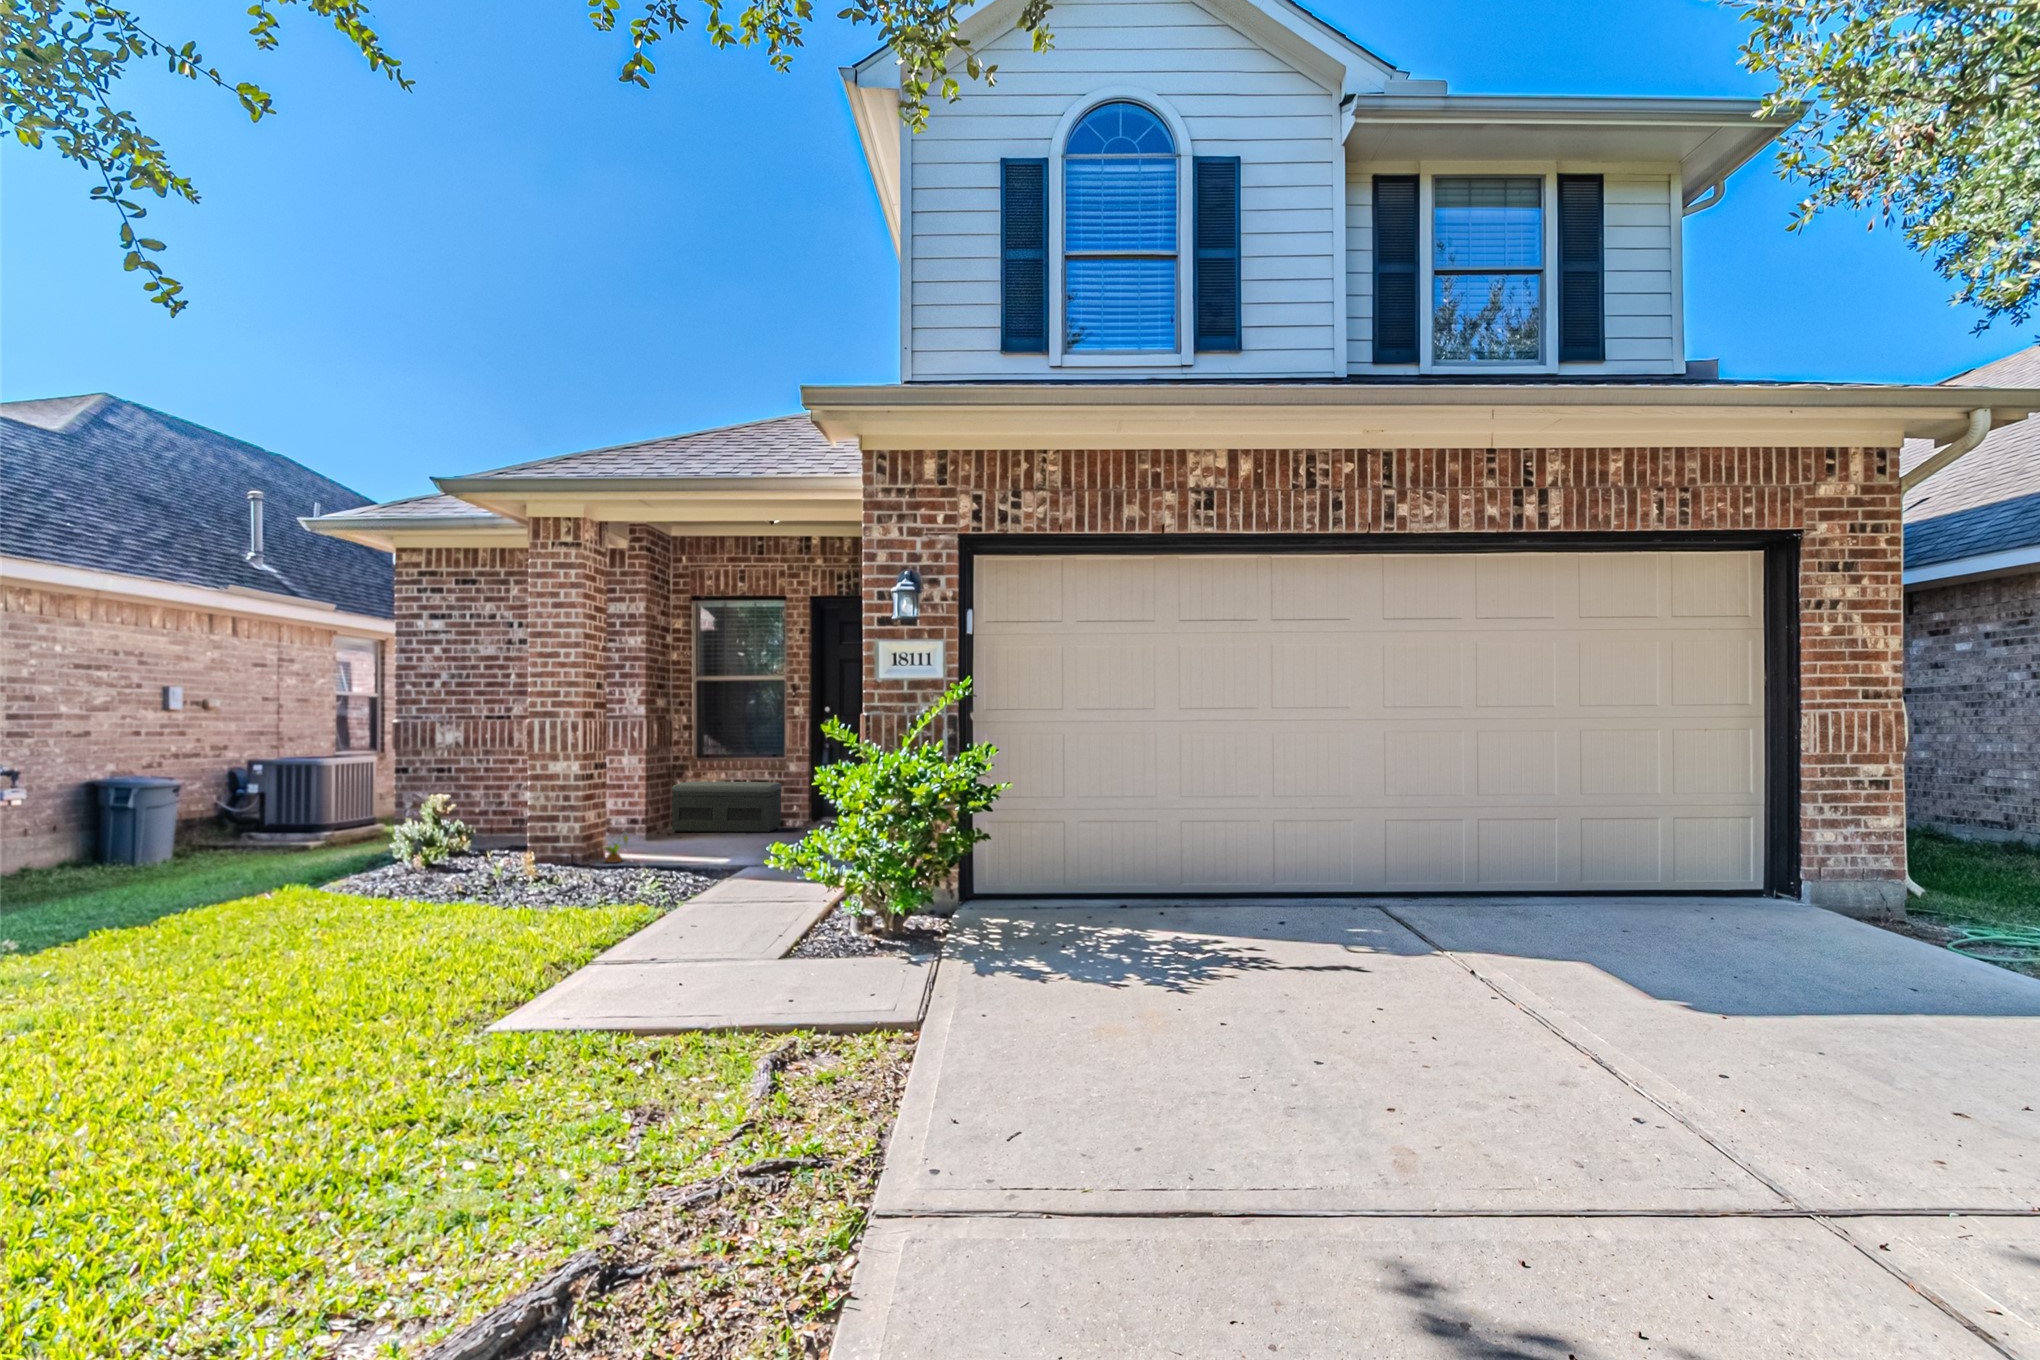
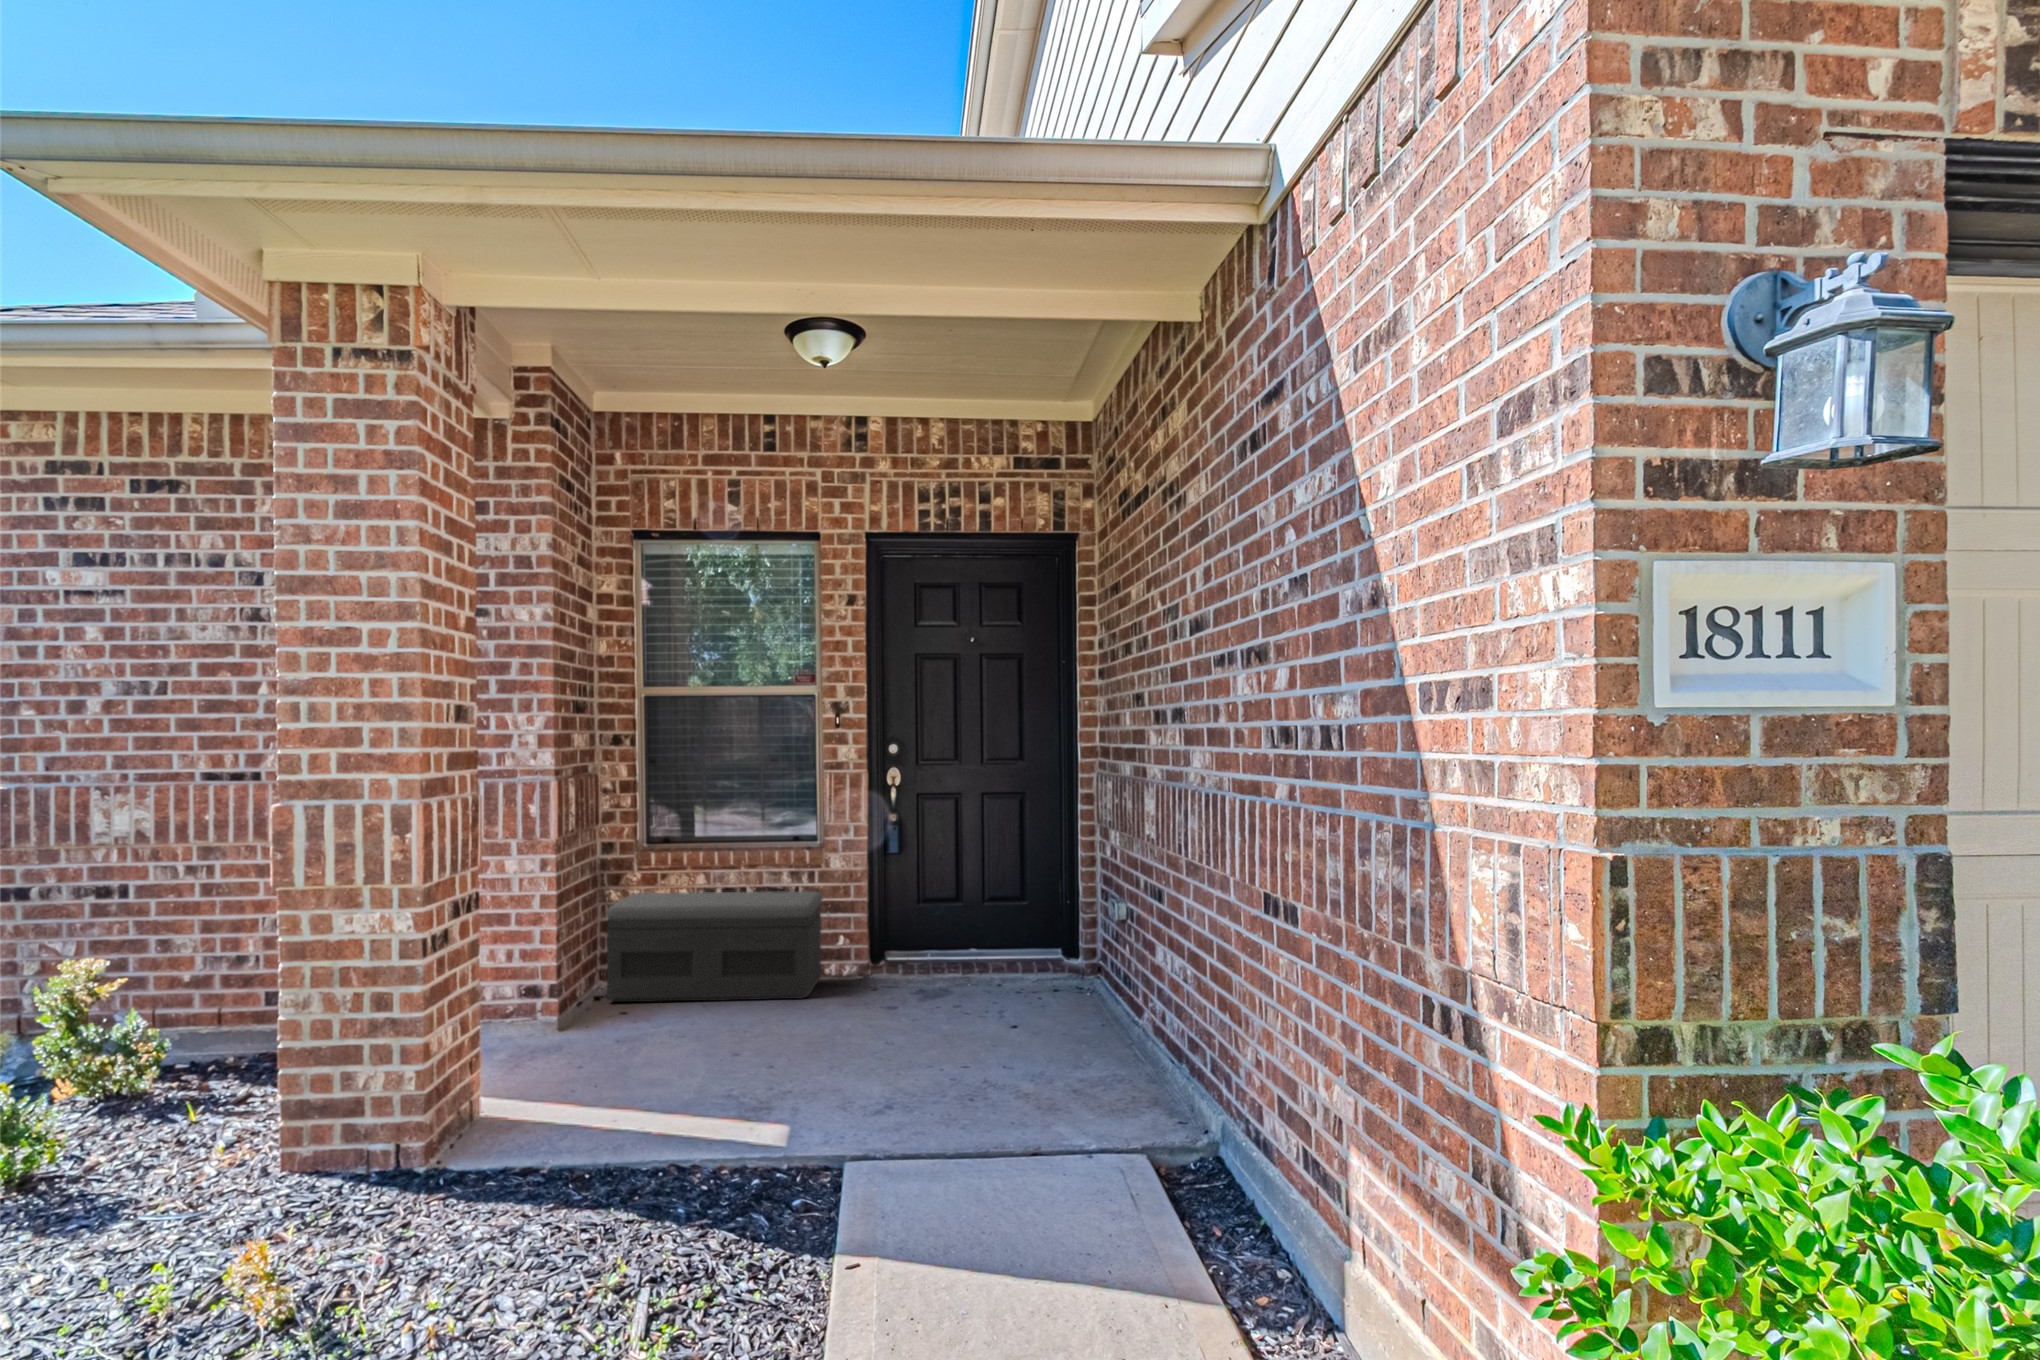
decorative plant: present [601,832,628,863] -> none [460,1069,542,1156]

